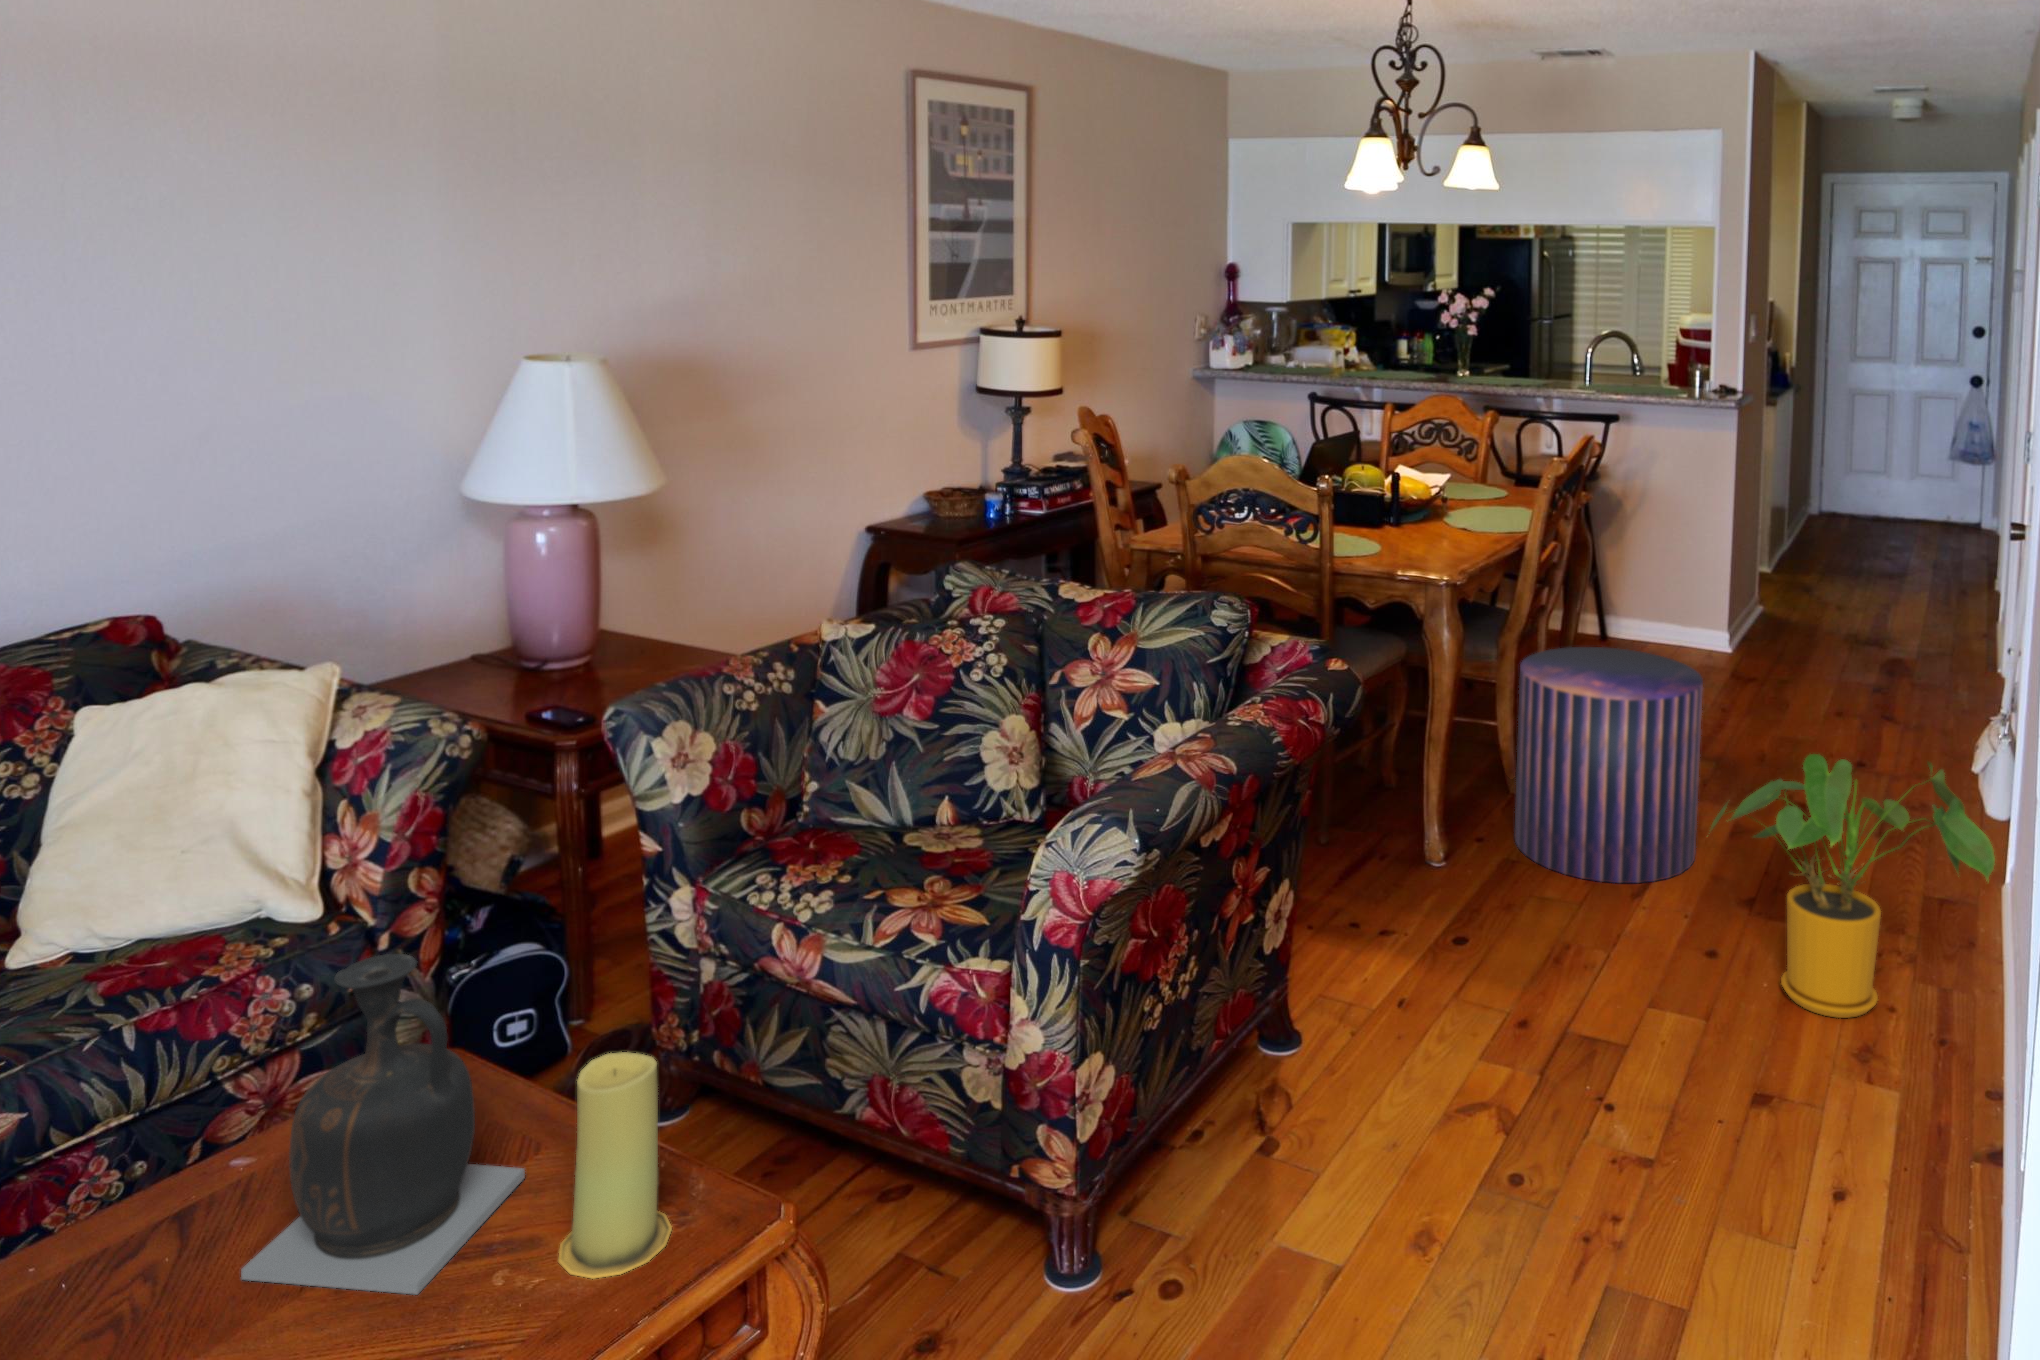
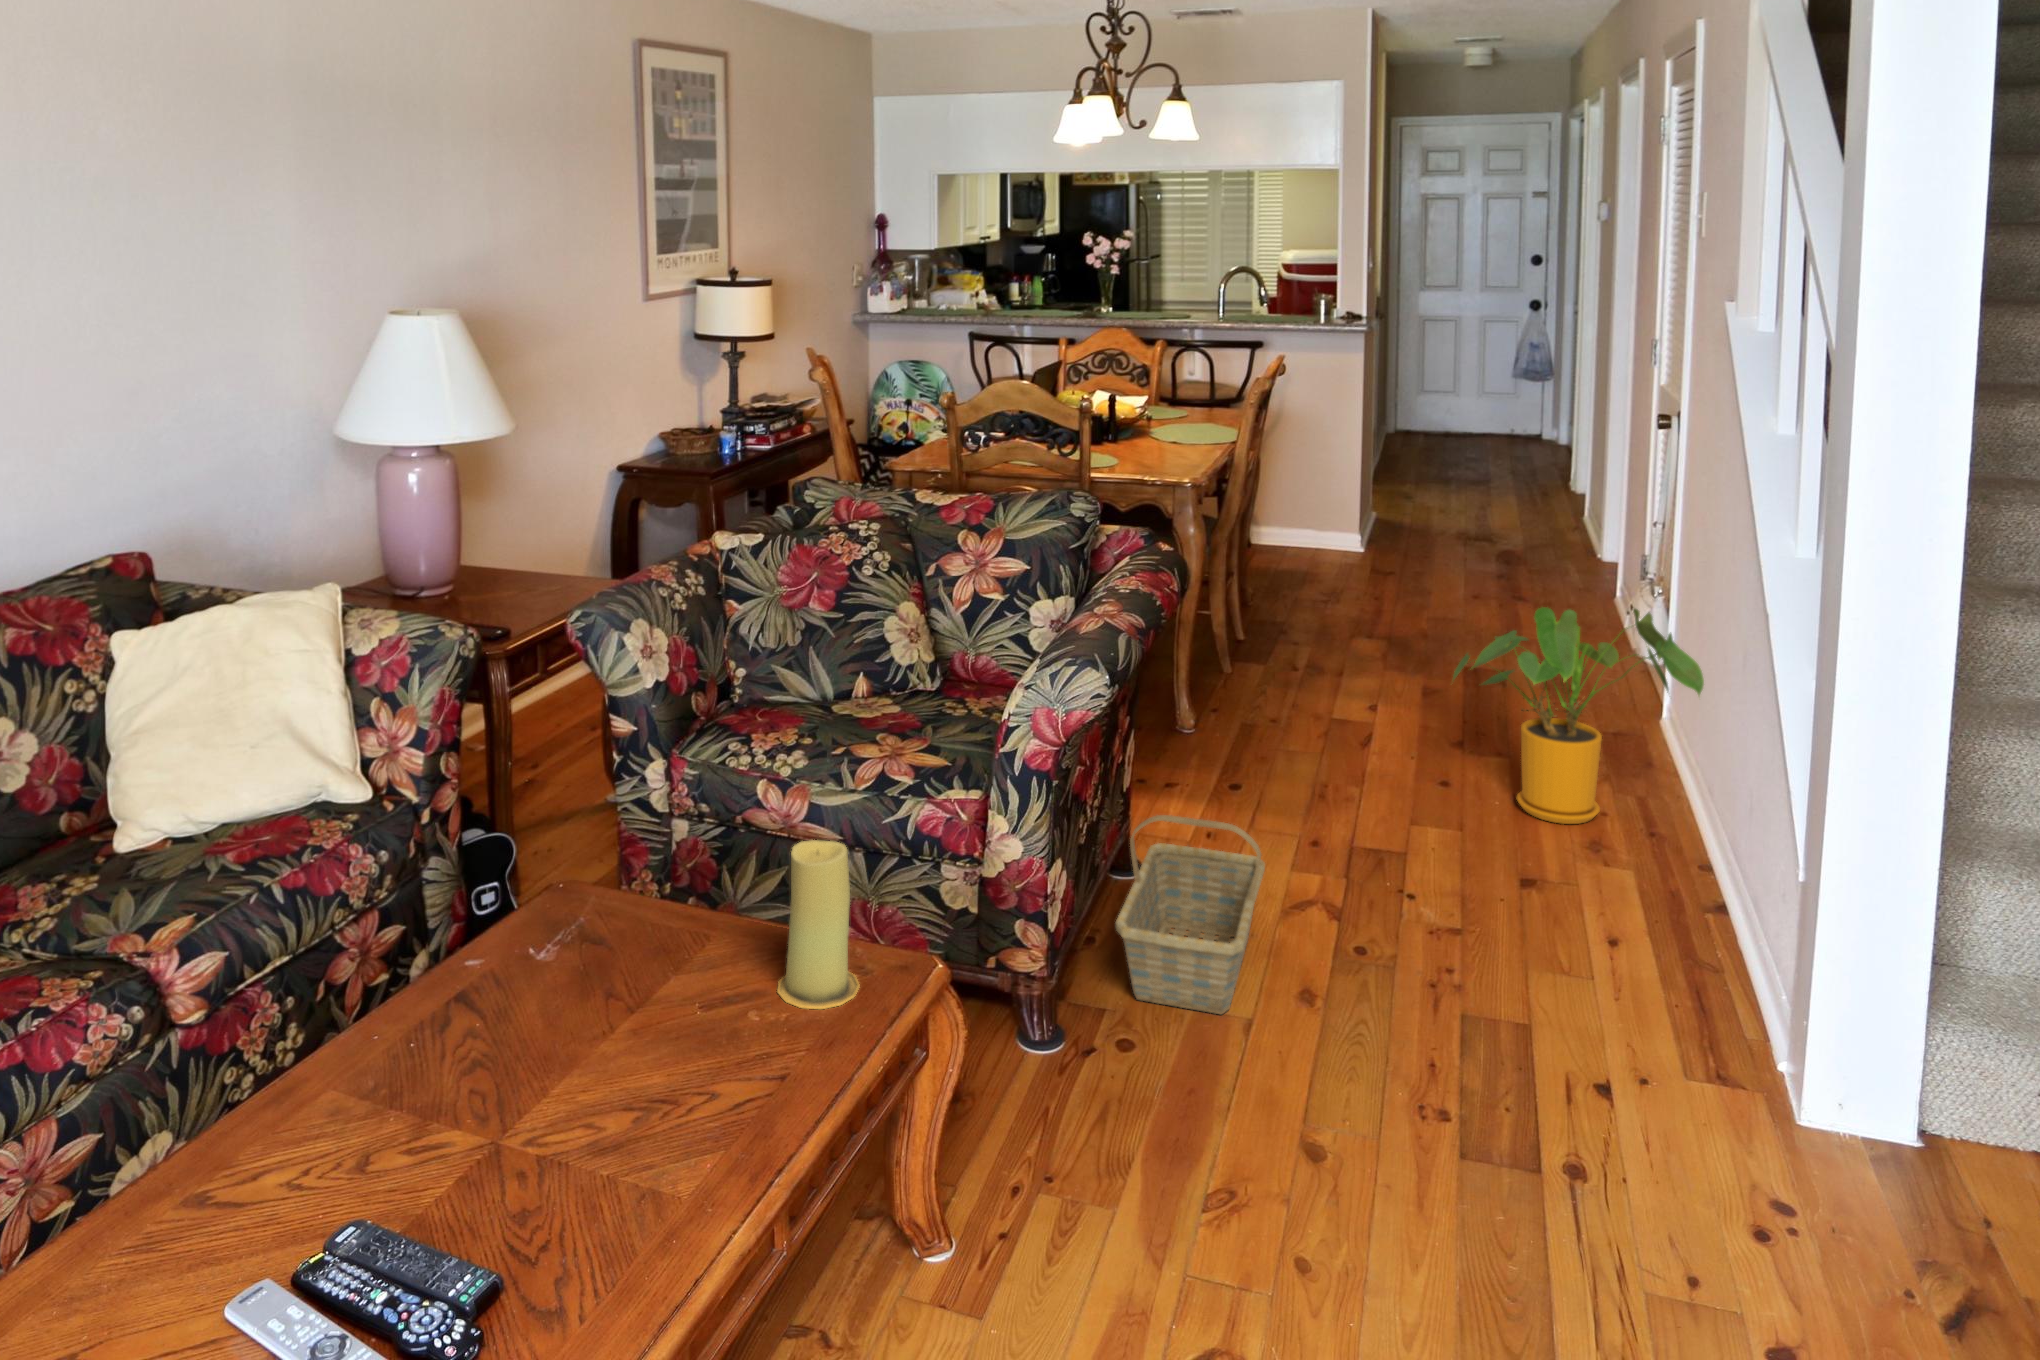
pouf: present [1515,647,1703,883] -> none [1245,541,1411,739]
vase: present [241,954,525,1295] -> none [546,775,709,1030]
basket: none [1186,993,1407,1254] -> present [1116,815,1265,1014]

